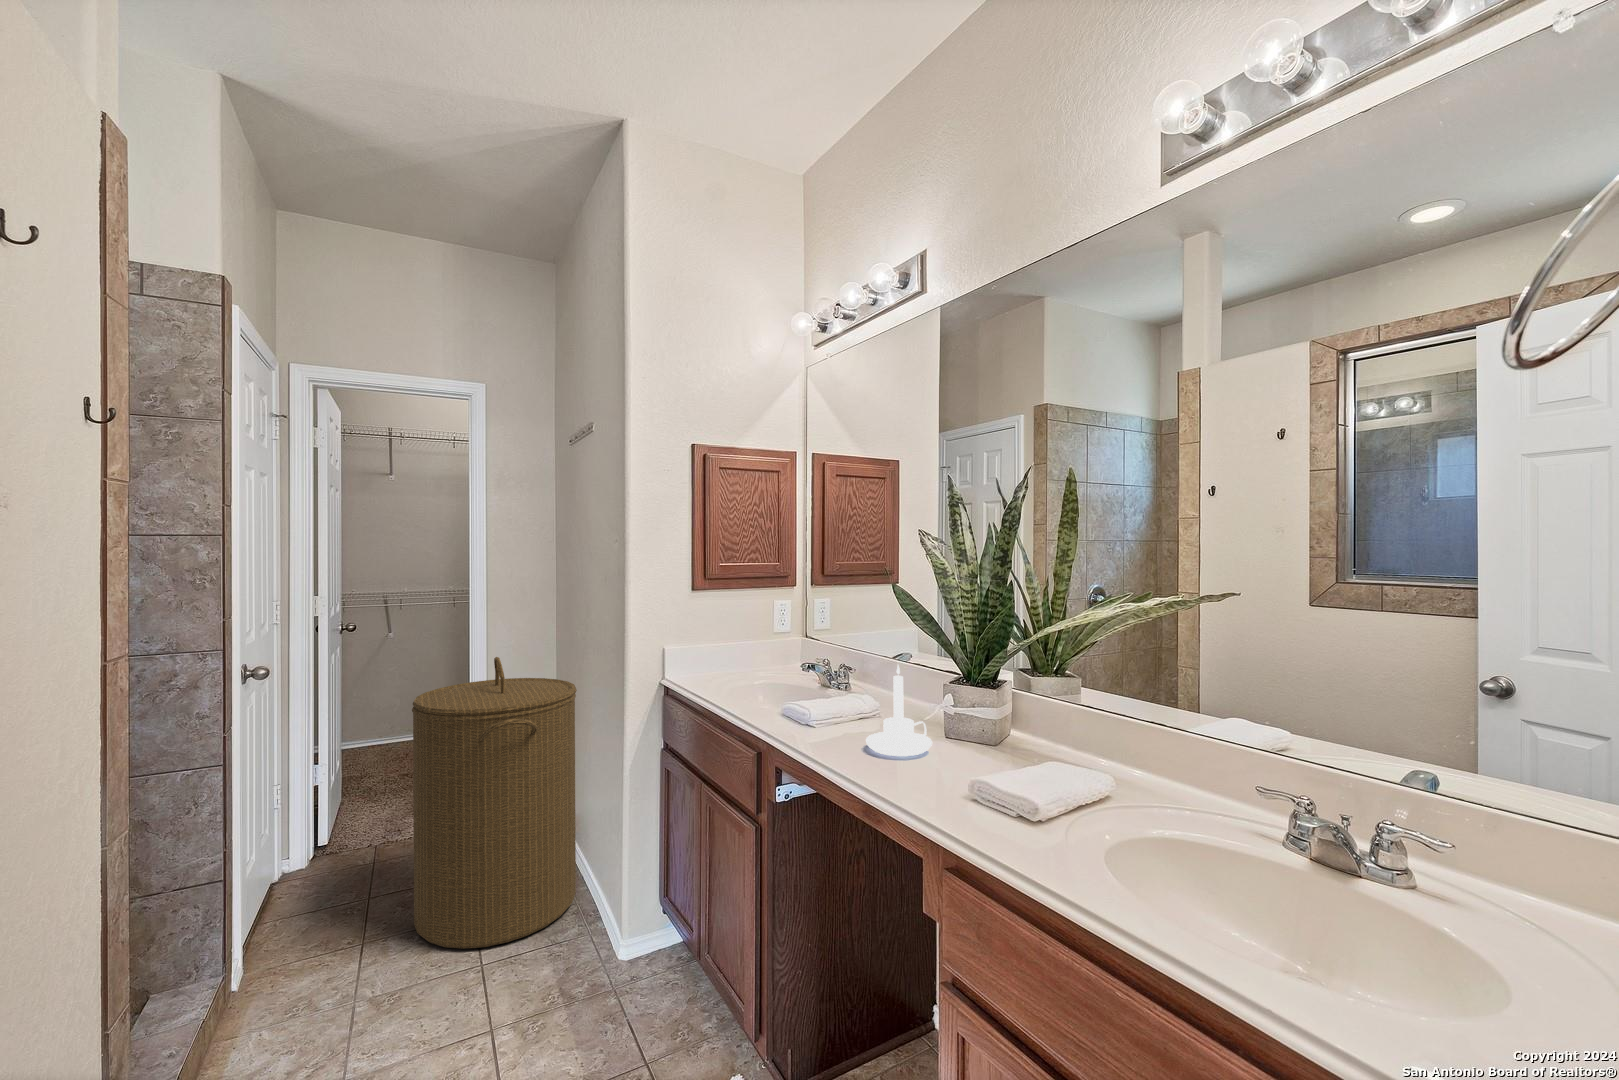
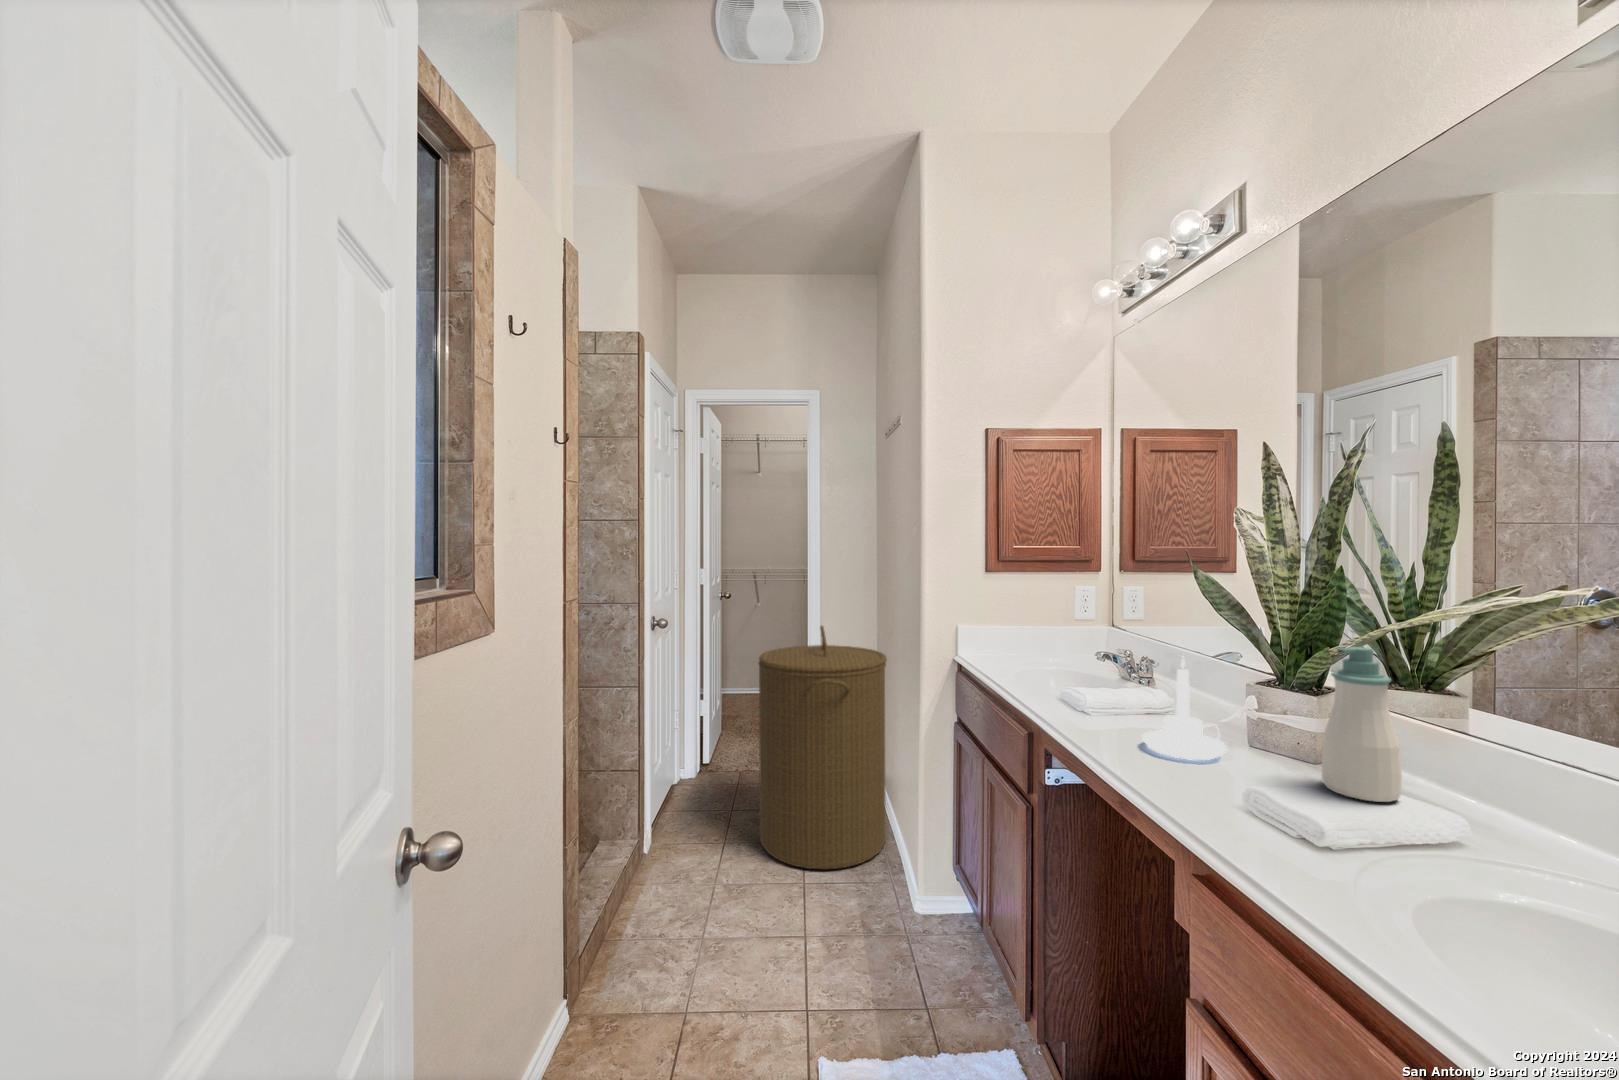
soap bottle: none [1003,646,1054,769] -> present [1322,647,1402,802]

